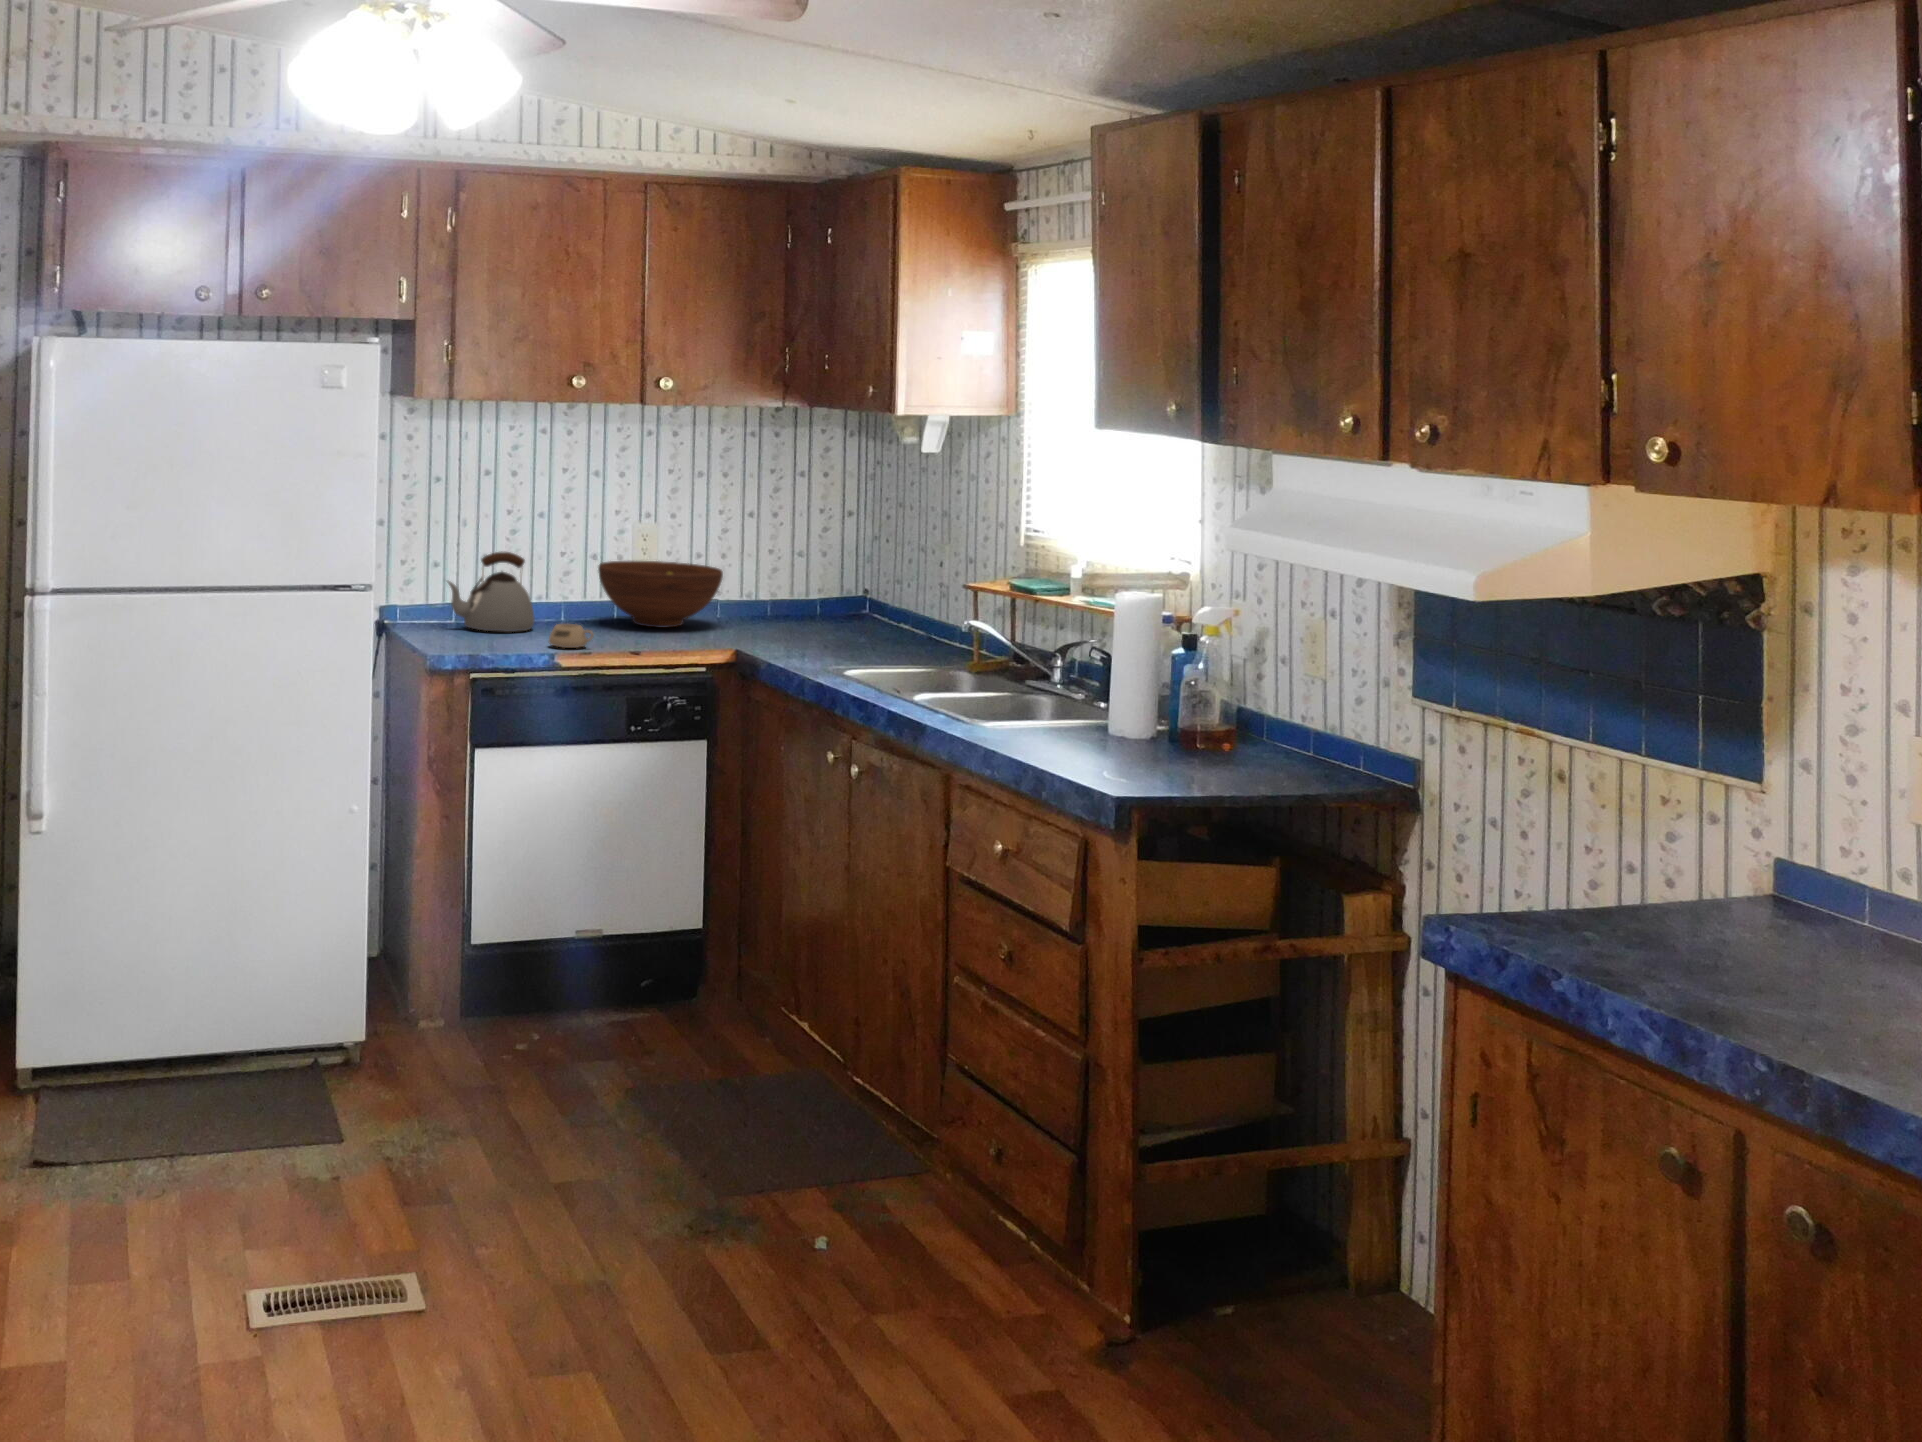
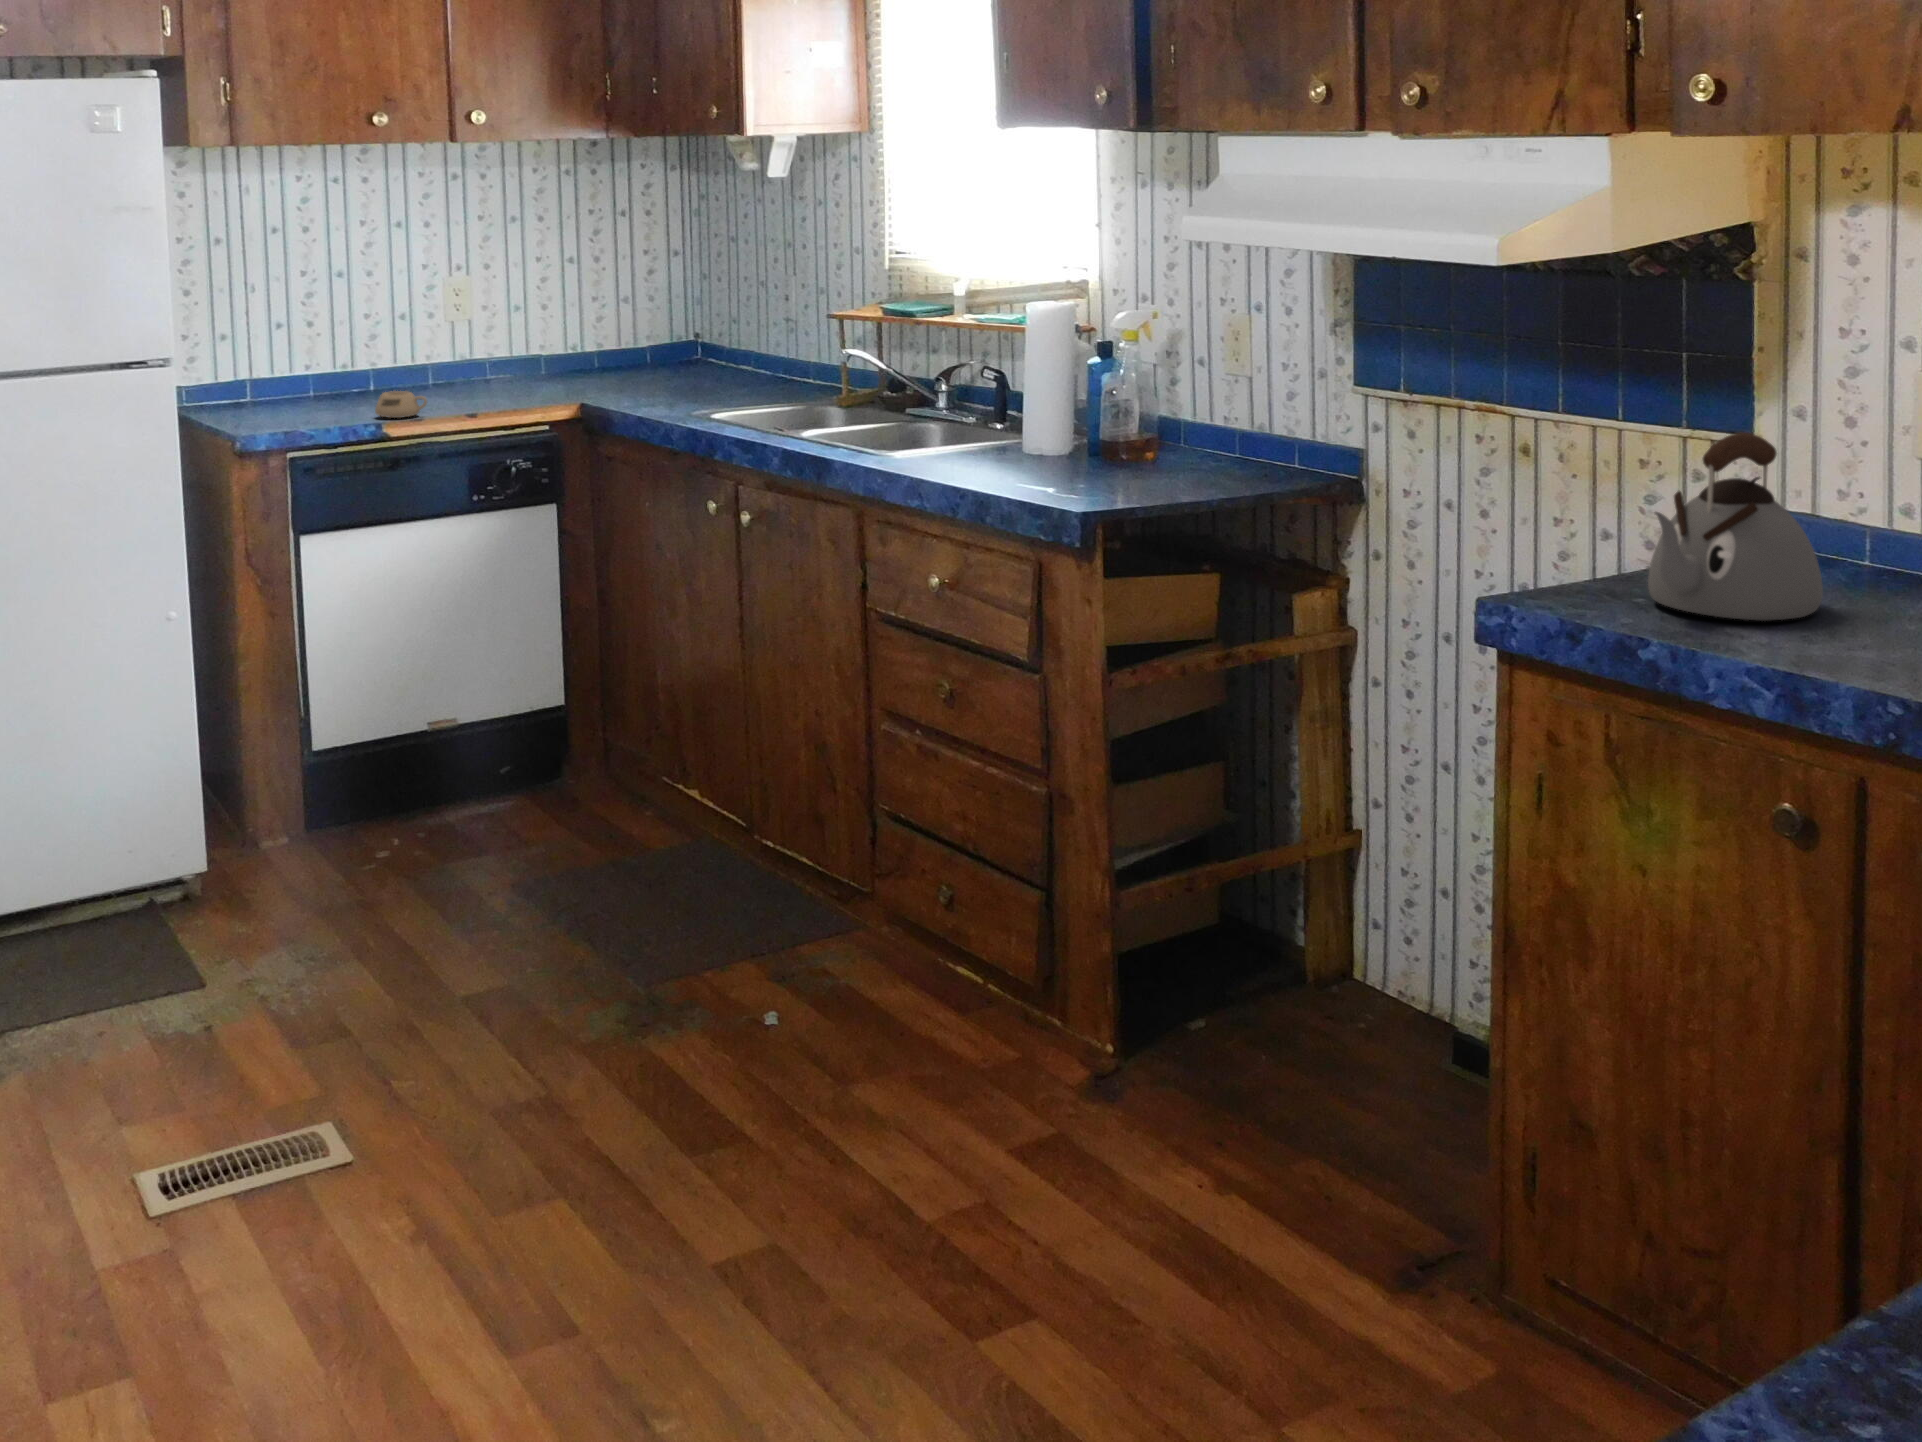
kettle: present [447,552,535,632] -> present [1648,432,1823,621]
fruit bowl: present [598,561,723,628] -> none [415,318,556,389]

